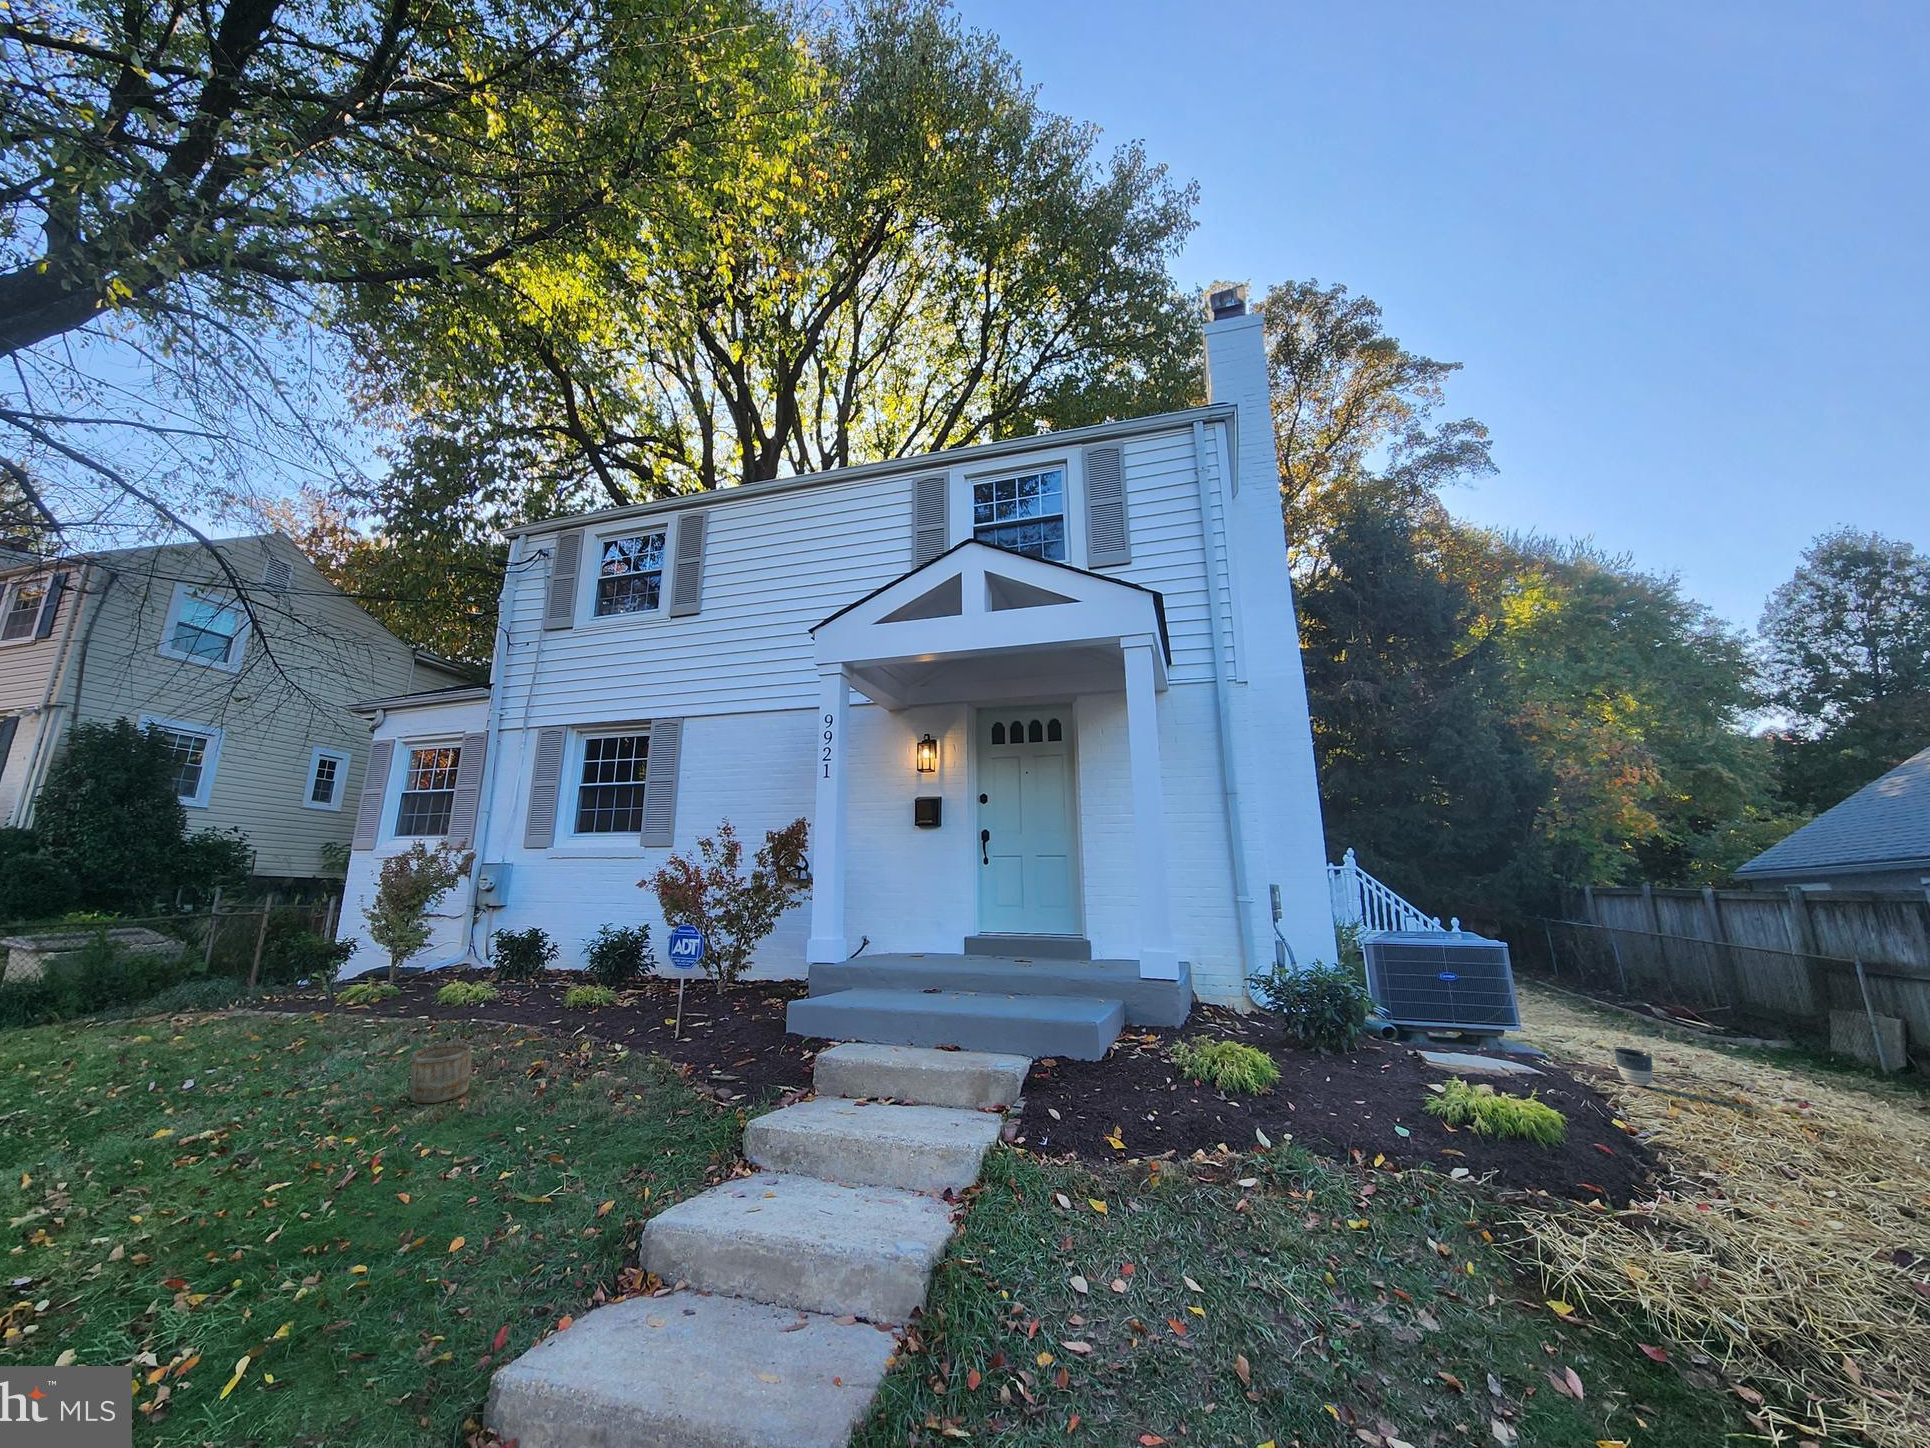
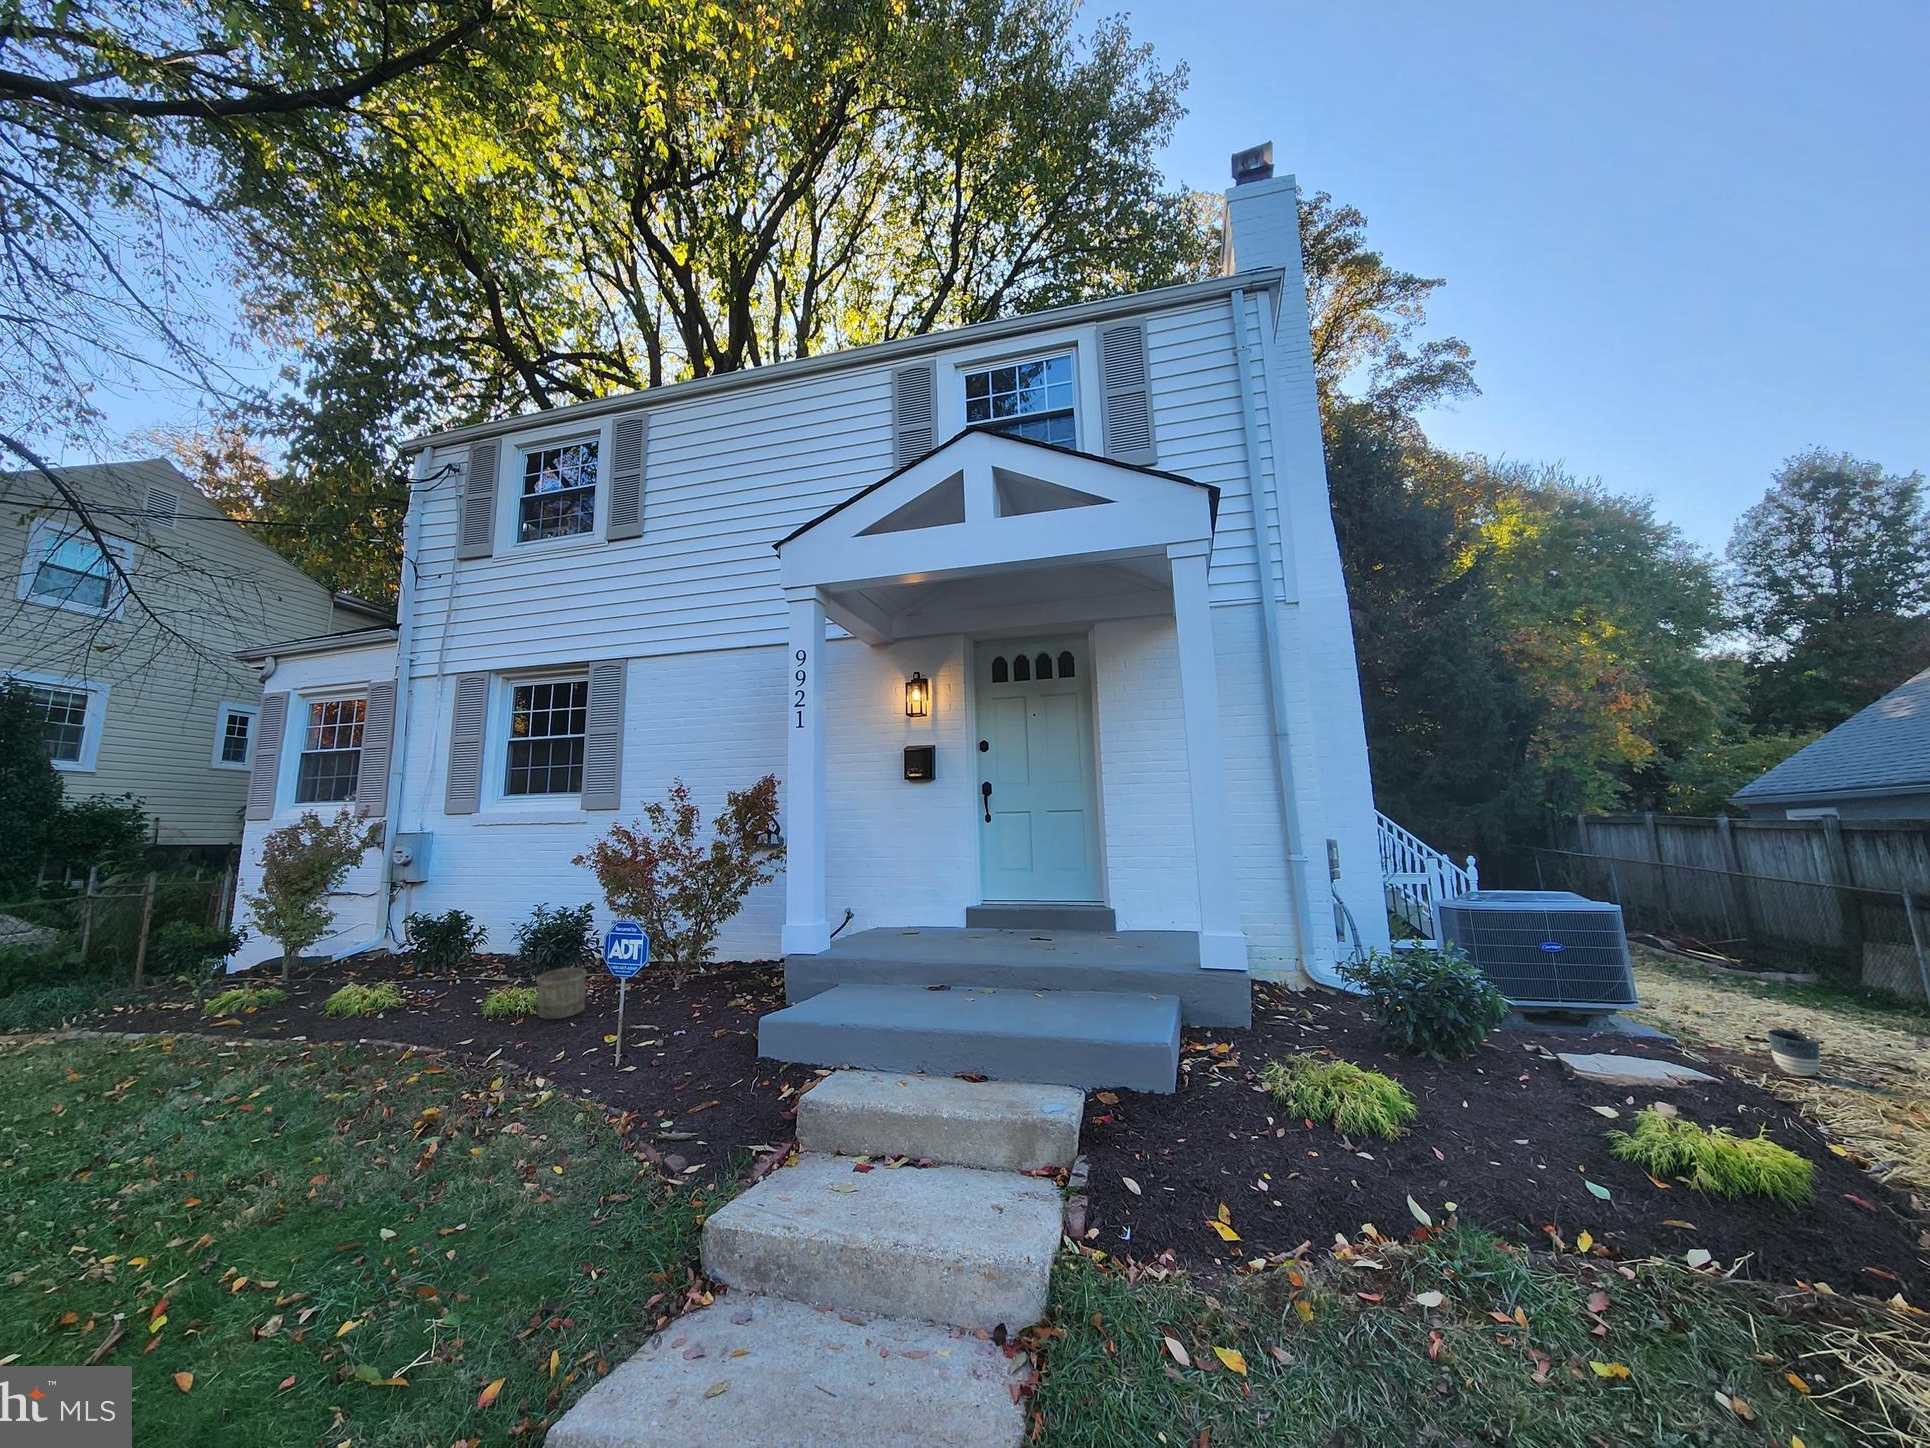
wooden bucket: present [410,1042,473,1103] -> present [536,968,587,1020]

